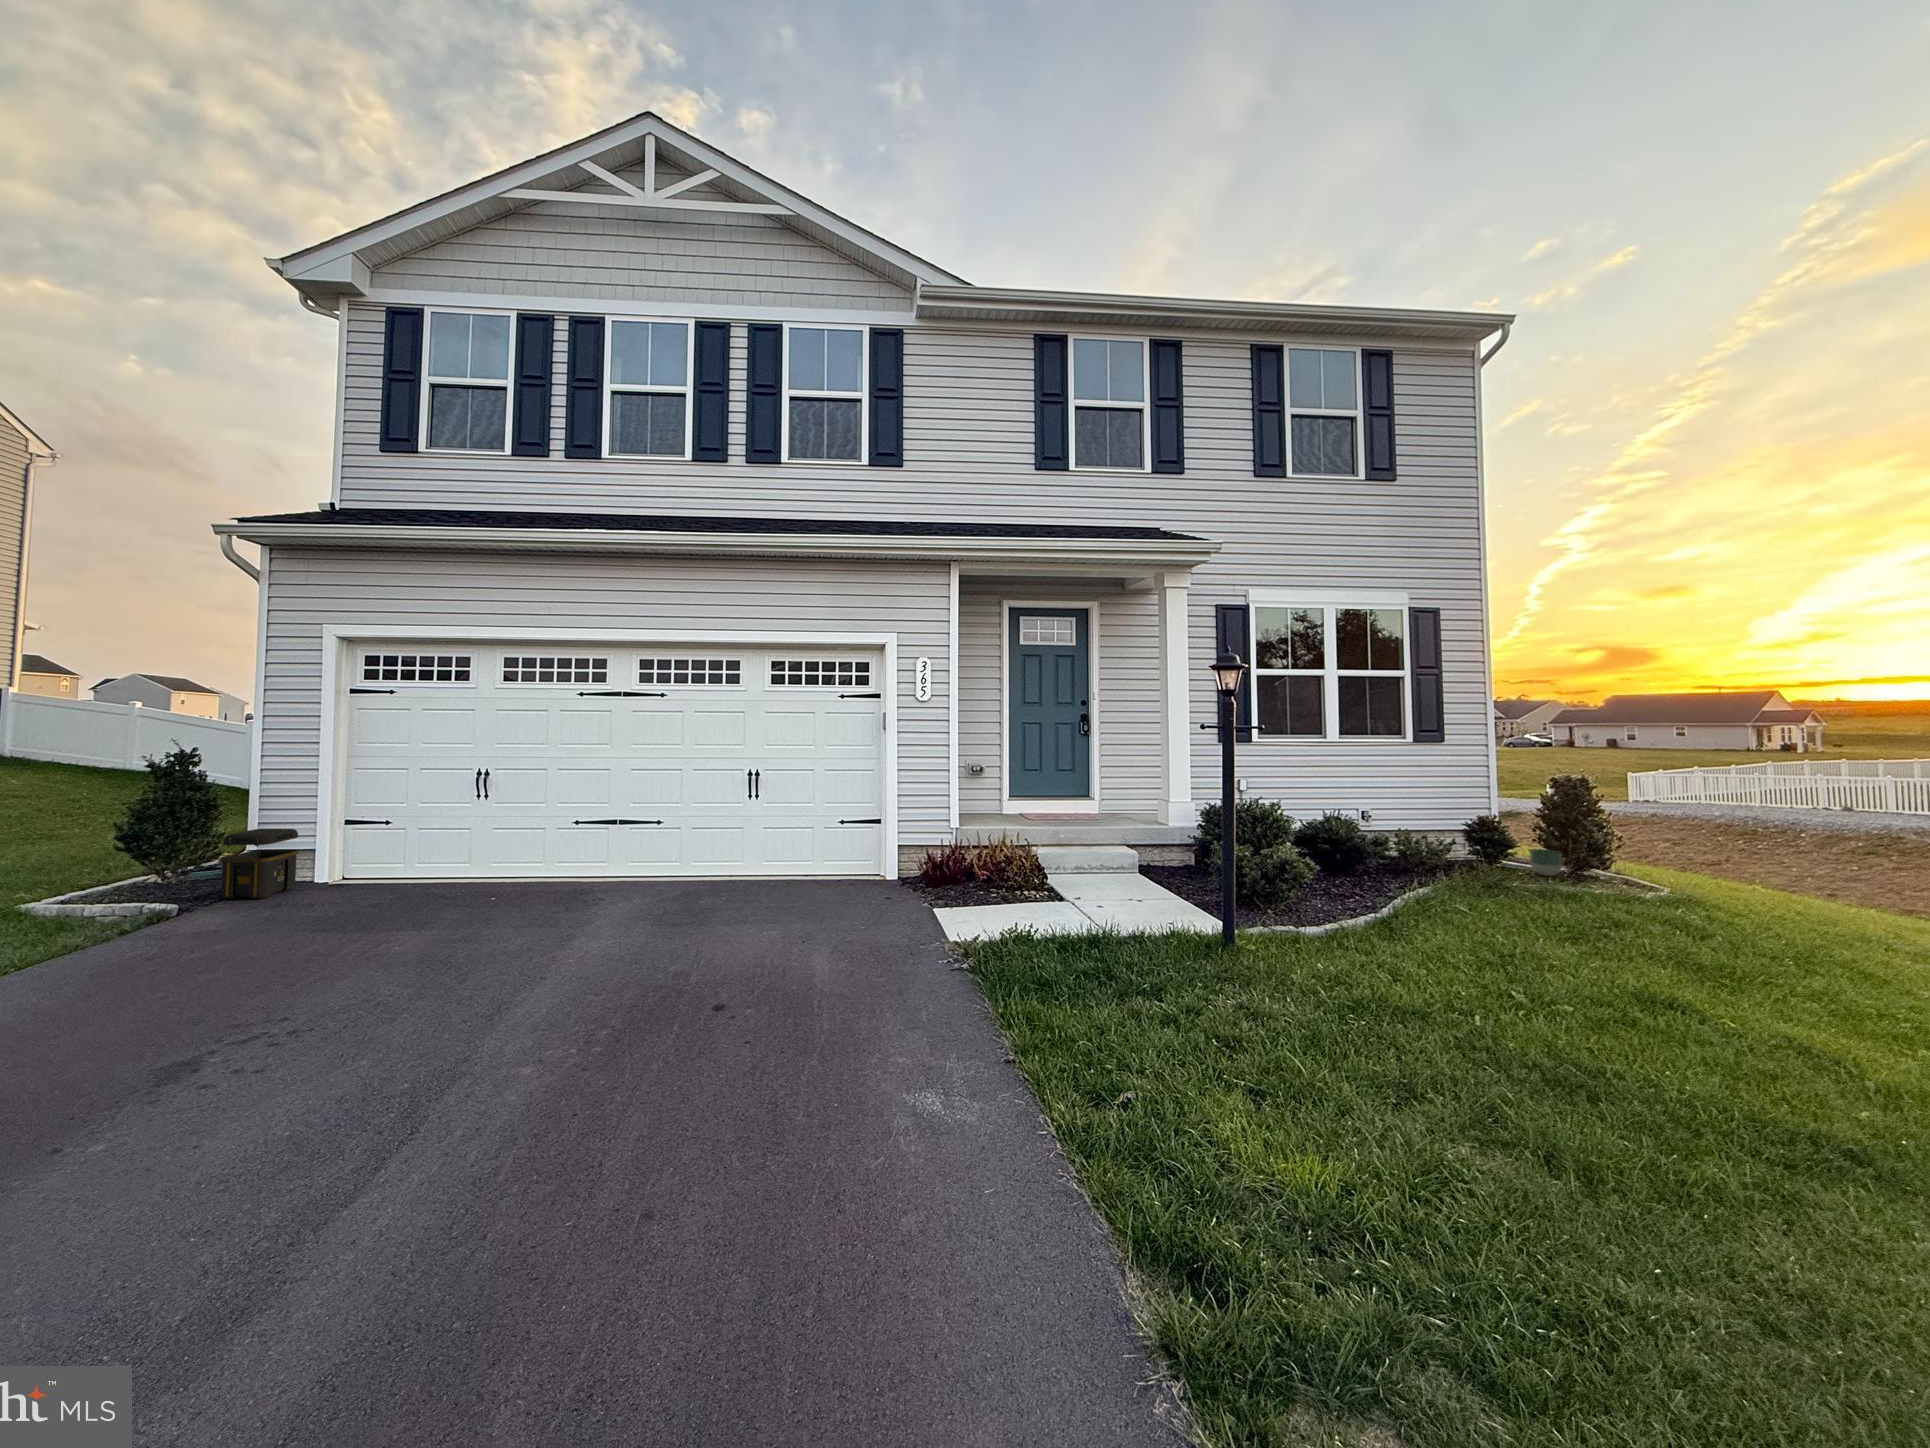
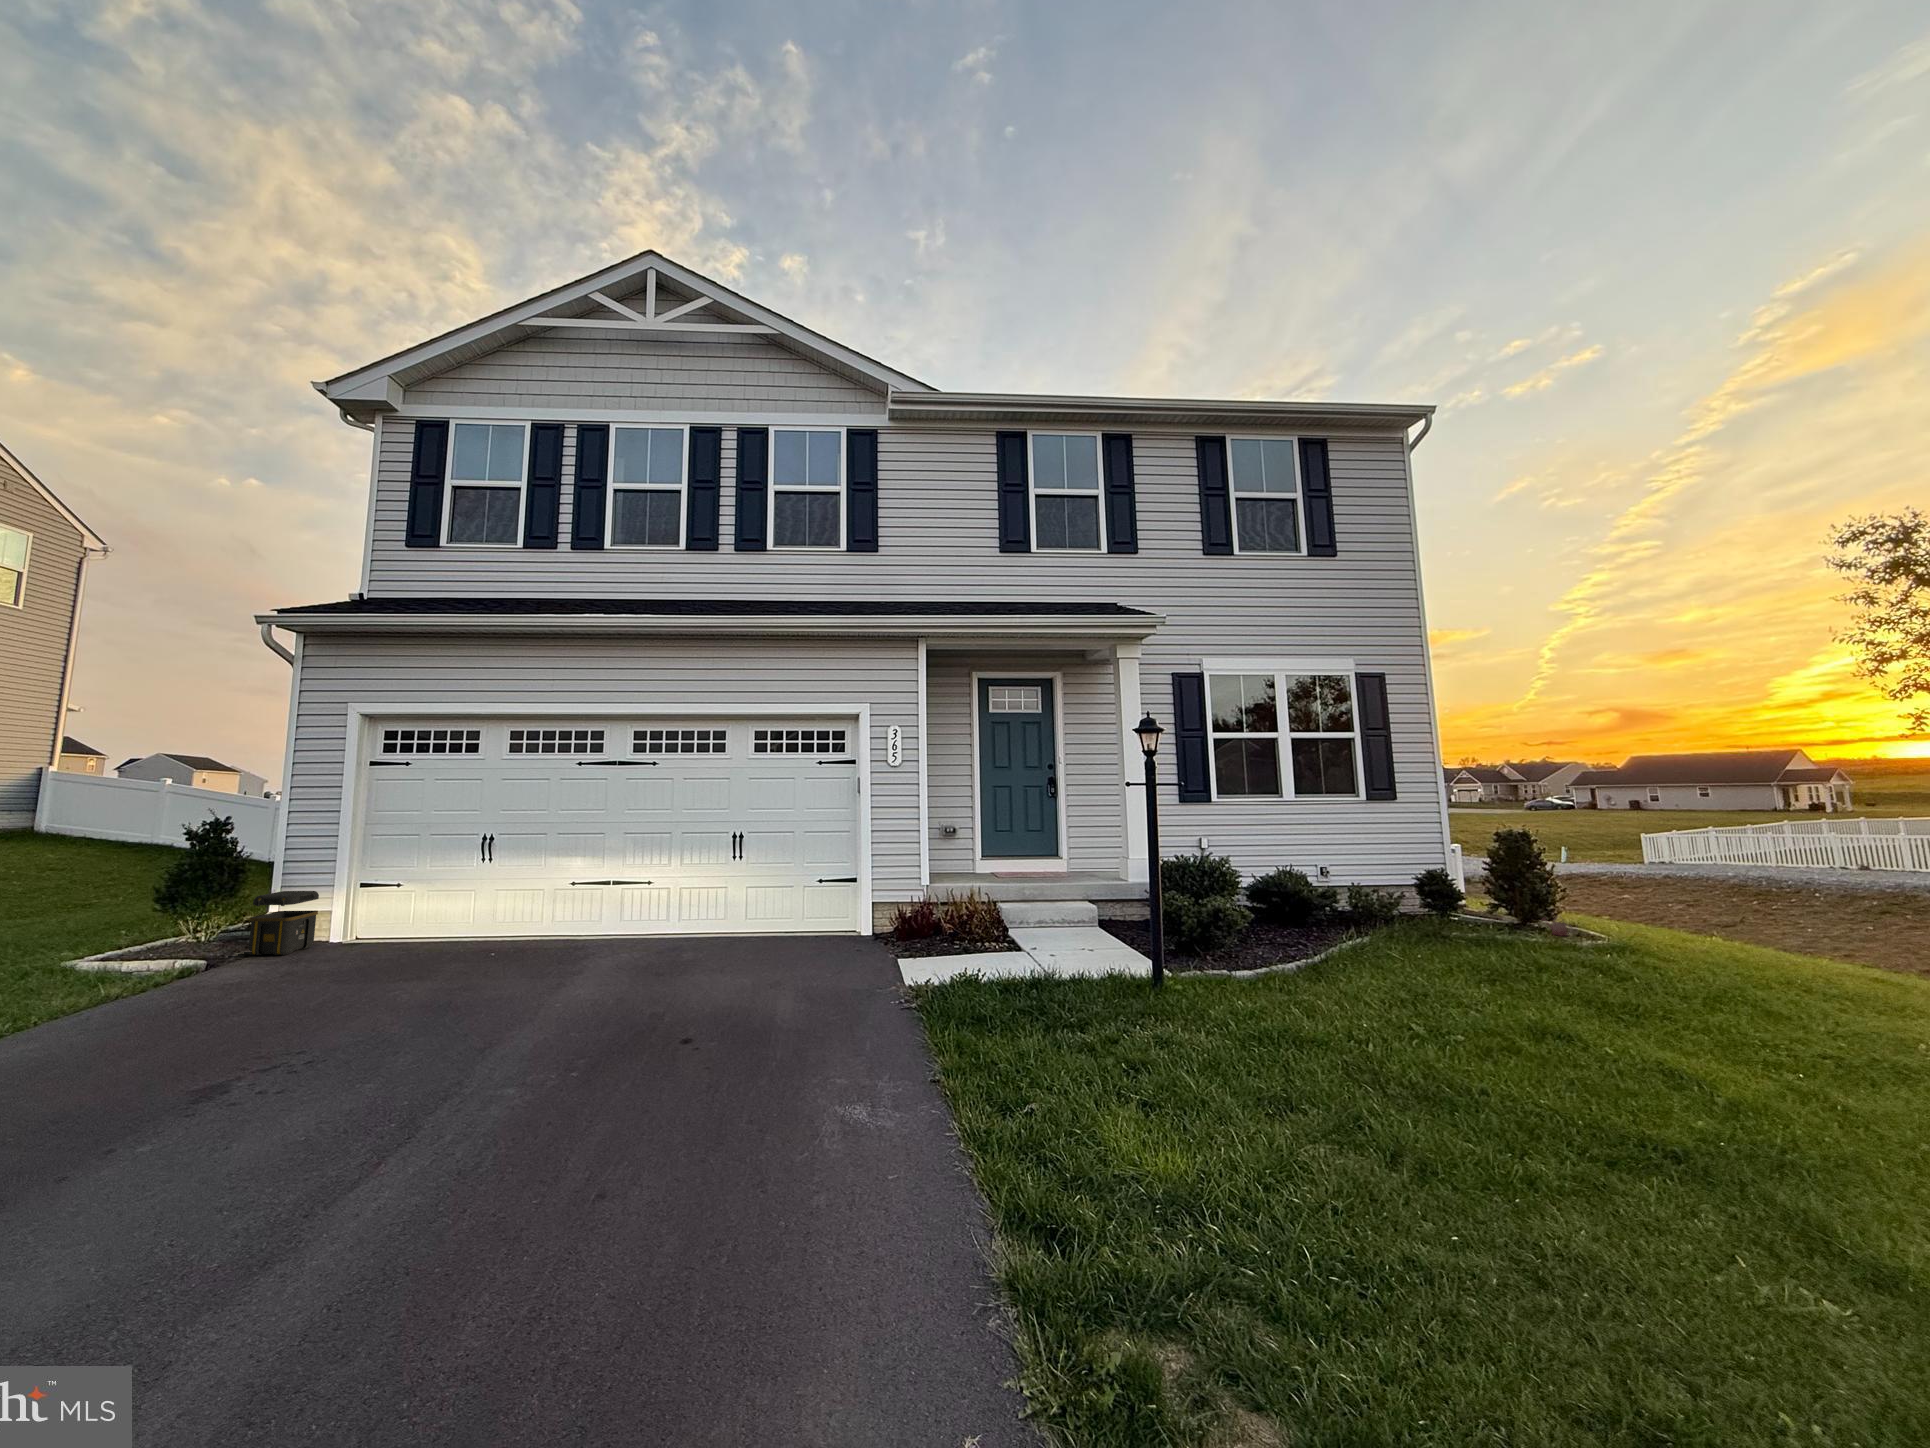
planter: present [1530,849,1562,876] -> none [1480,902,1510,928]
watering can: none [1594,865,1630,885] -> present [1542,918,1571,936]

